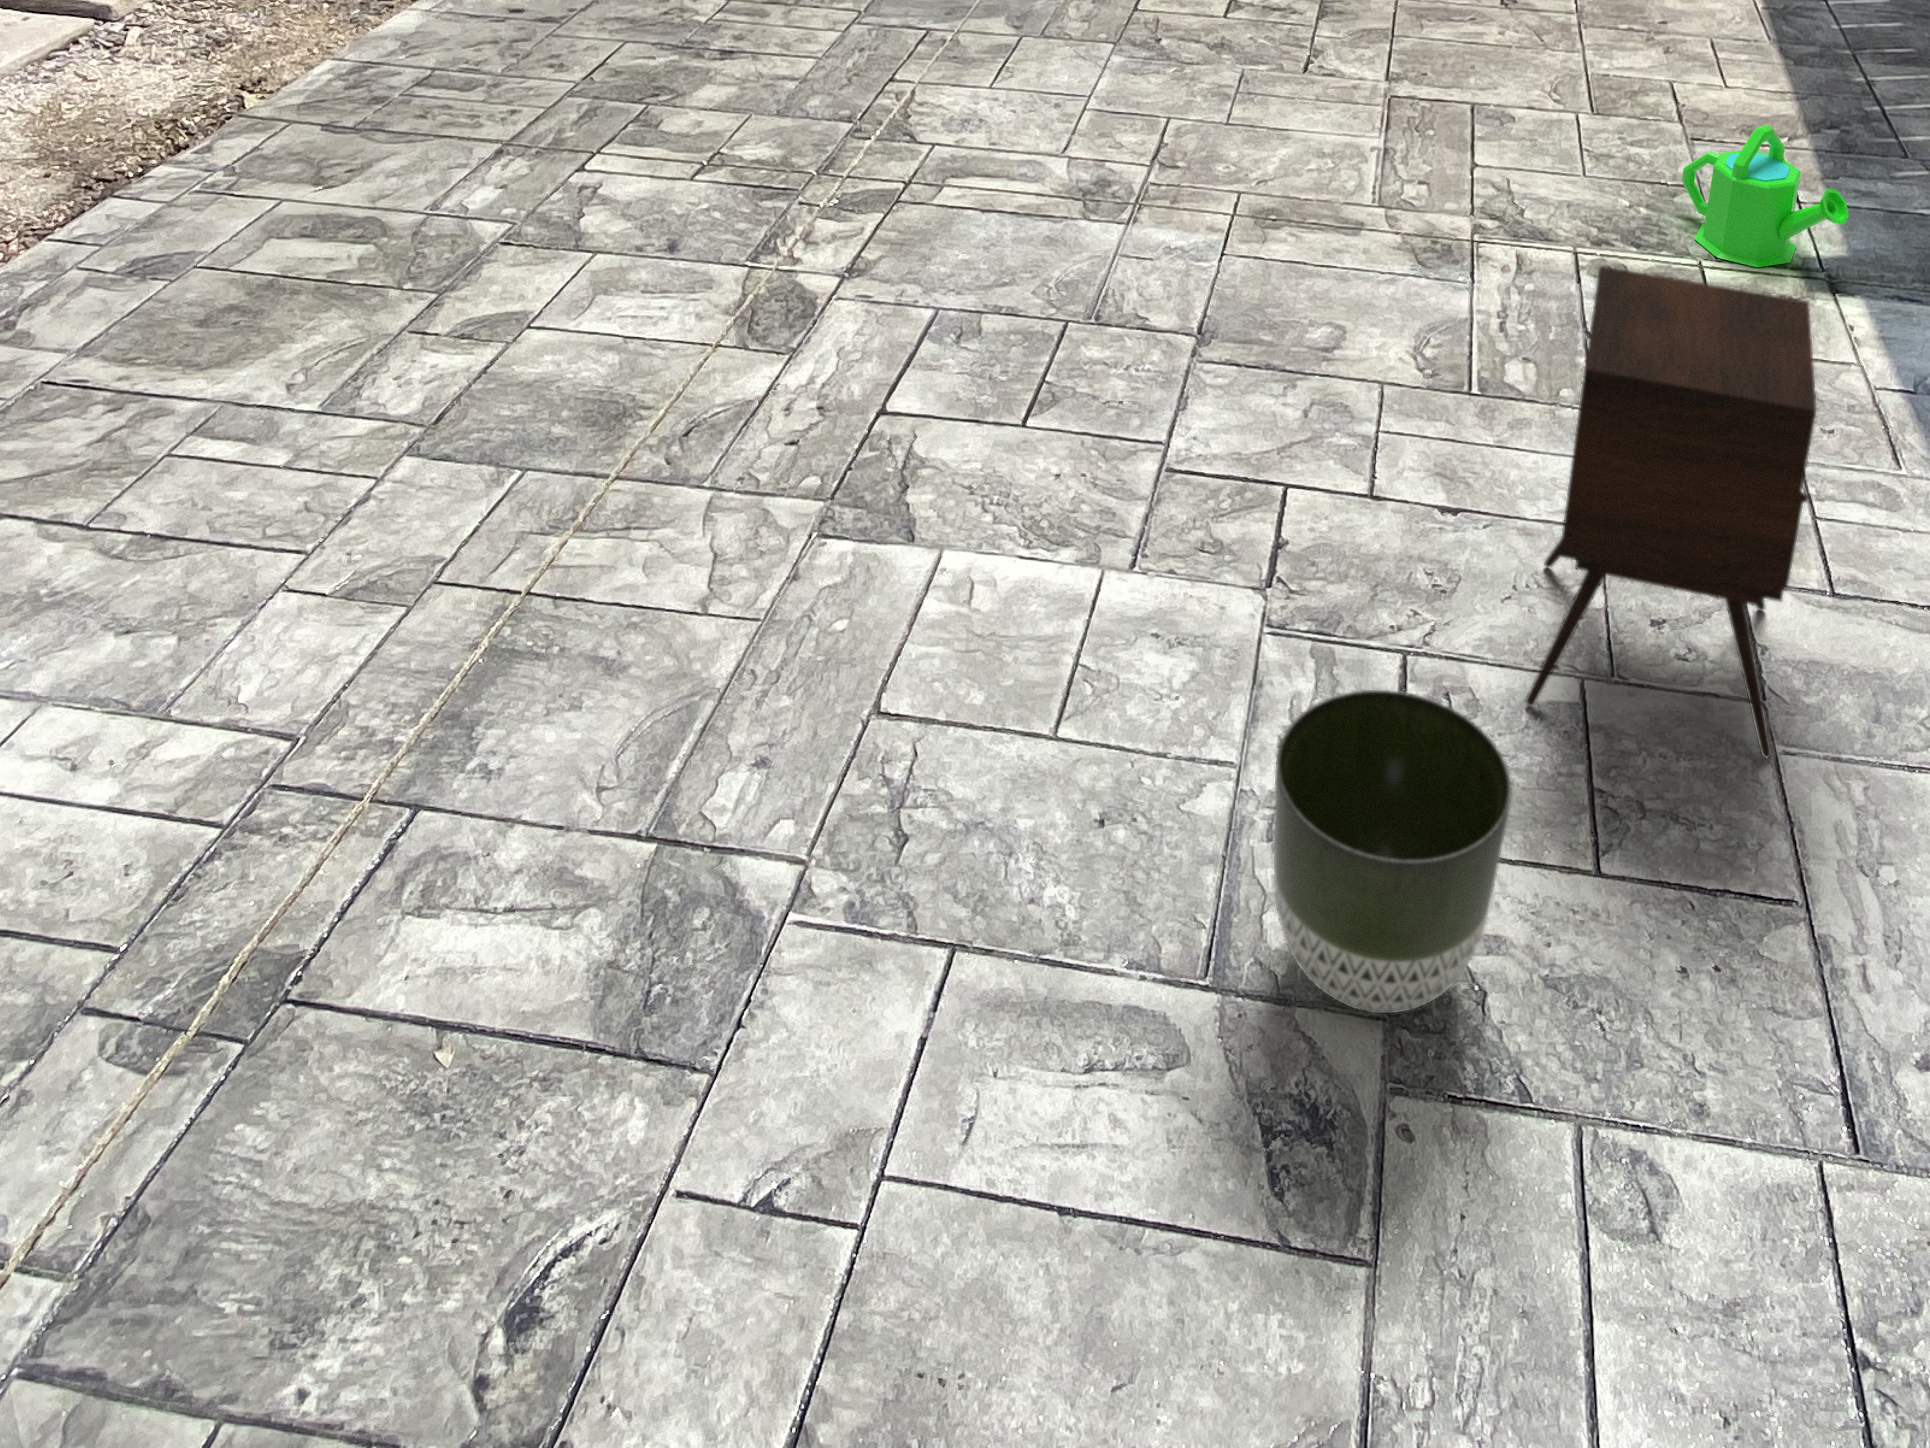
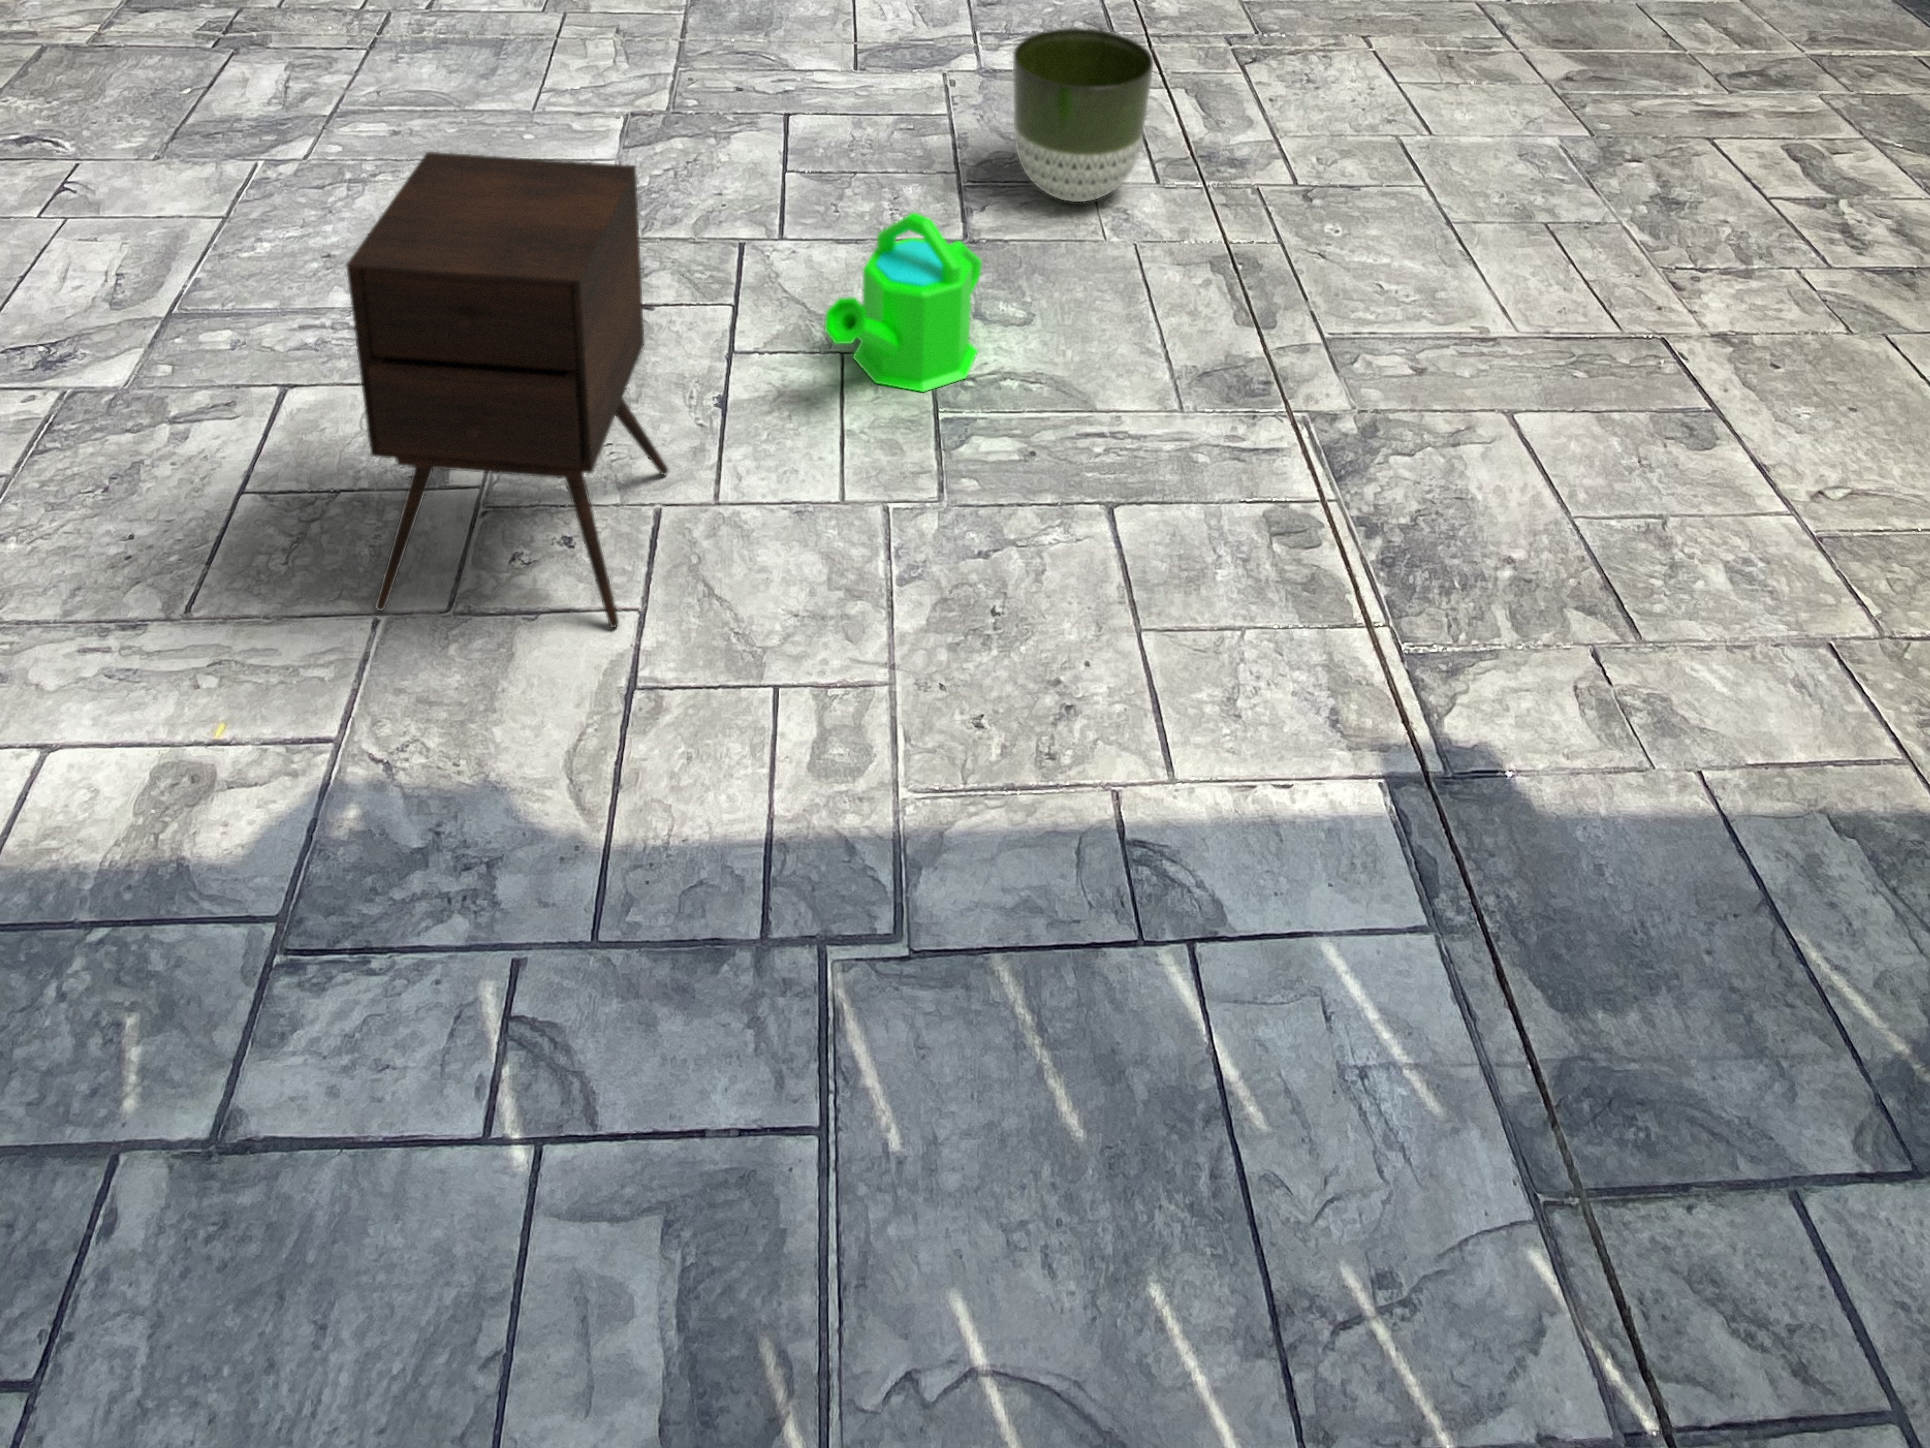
watering can: present [1682,125,1849,267] -> present [825,213,982,392]
planter: present [1274,690,1512,1013] -> present [1013,28,1153,202]

